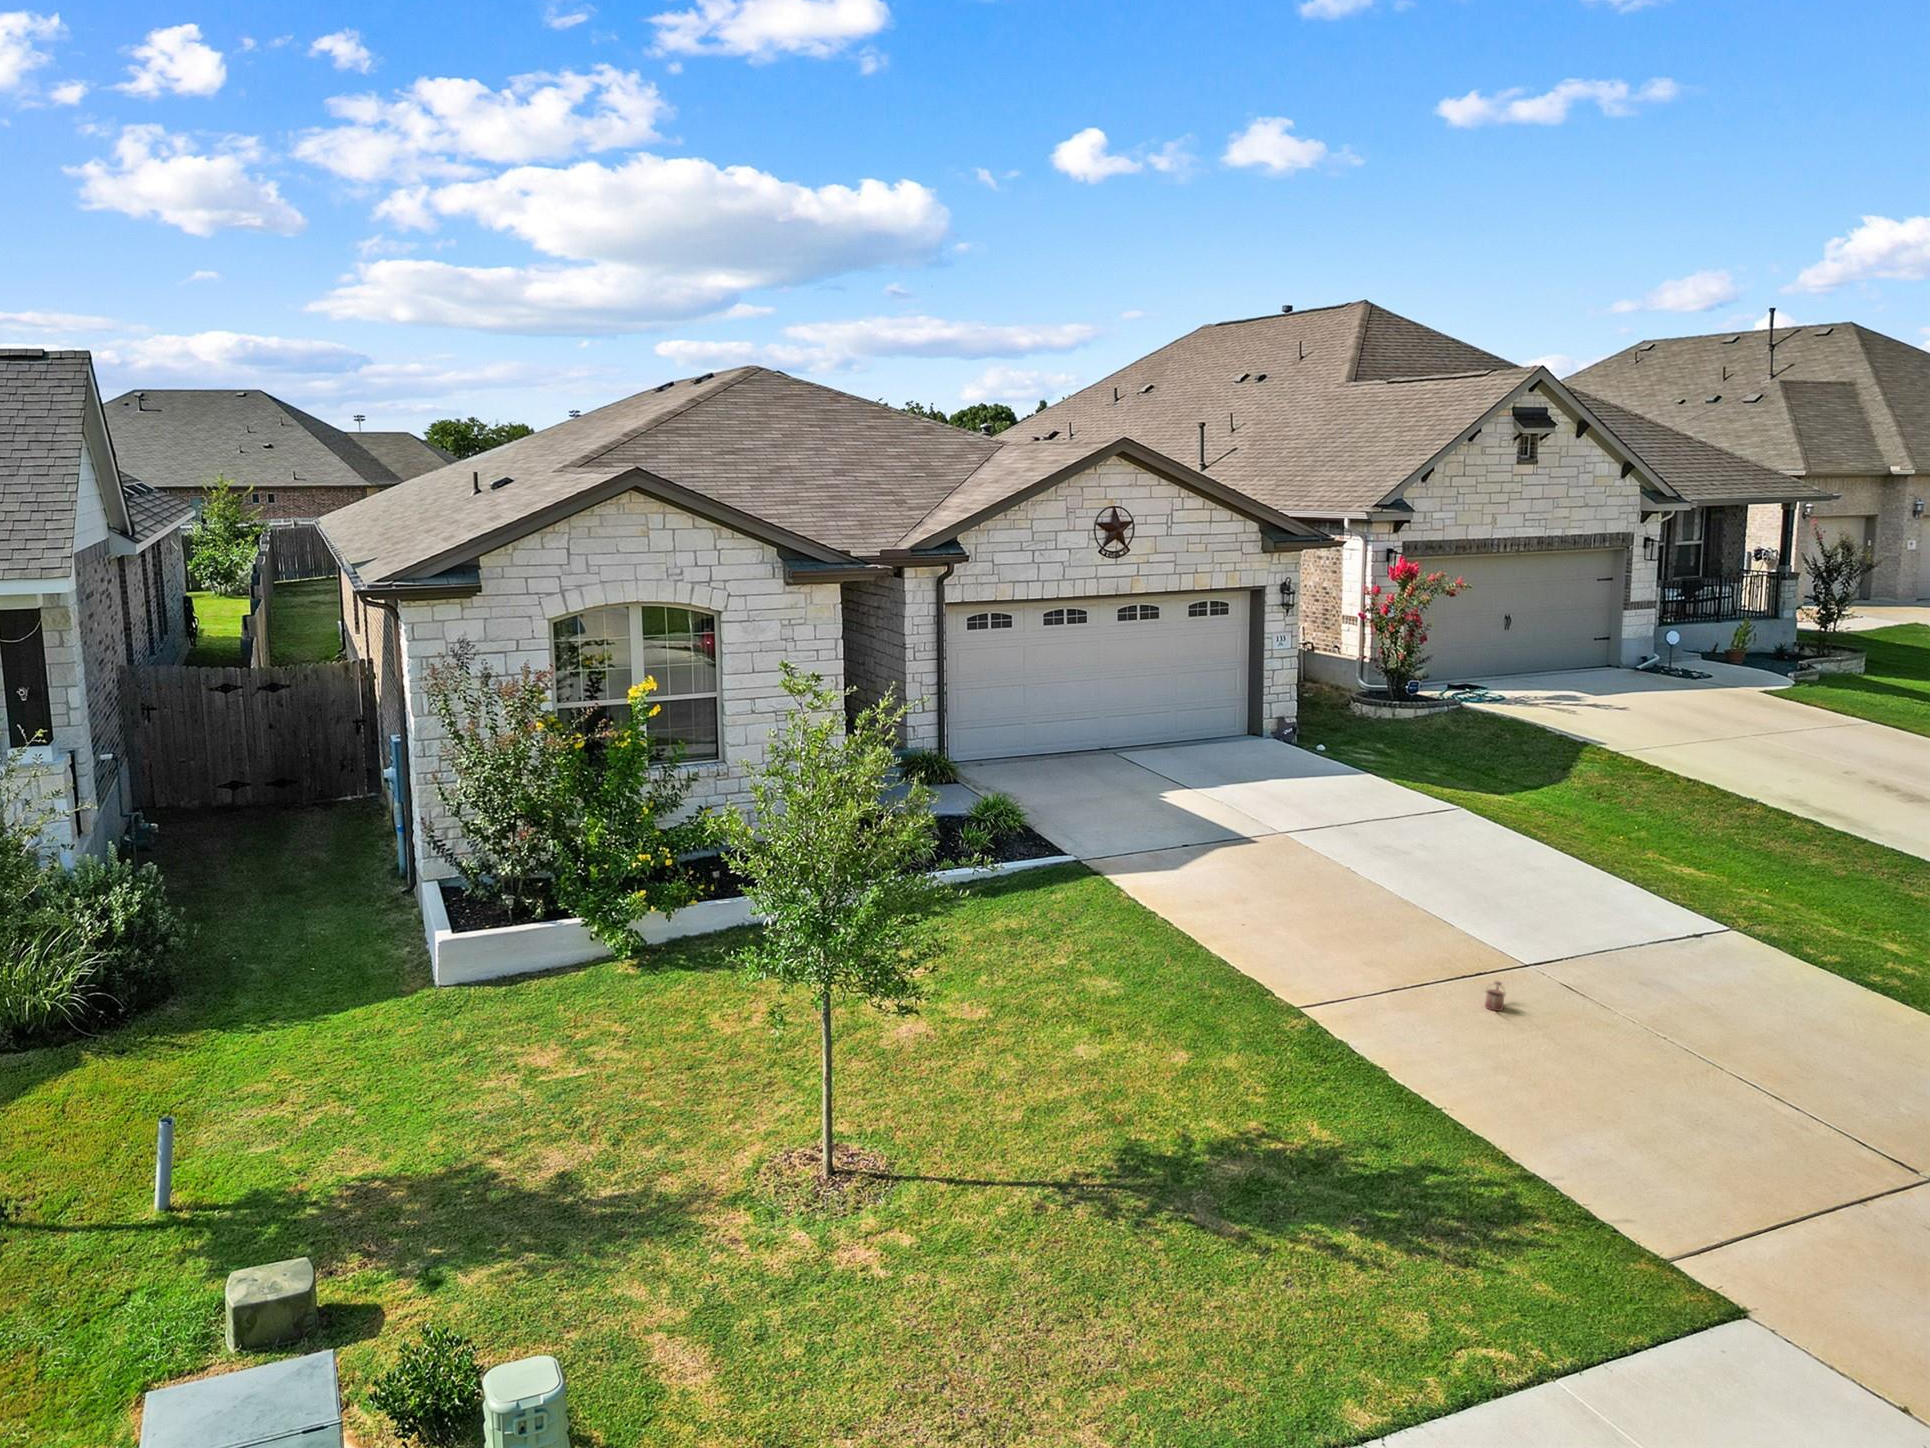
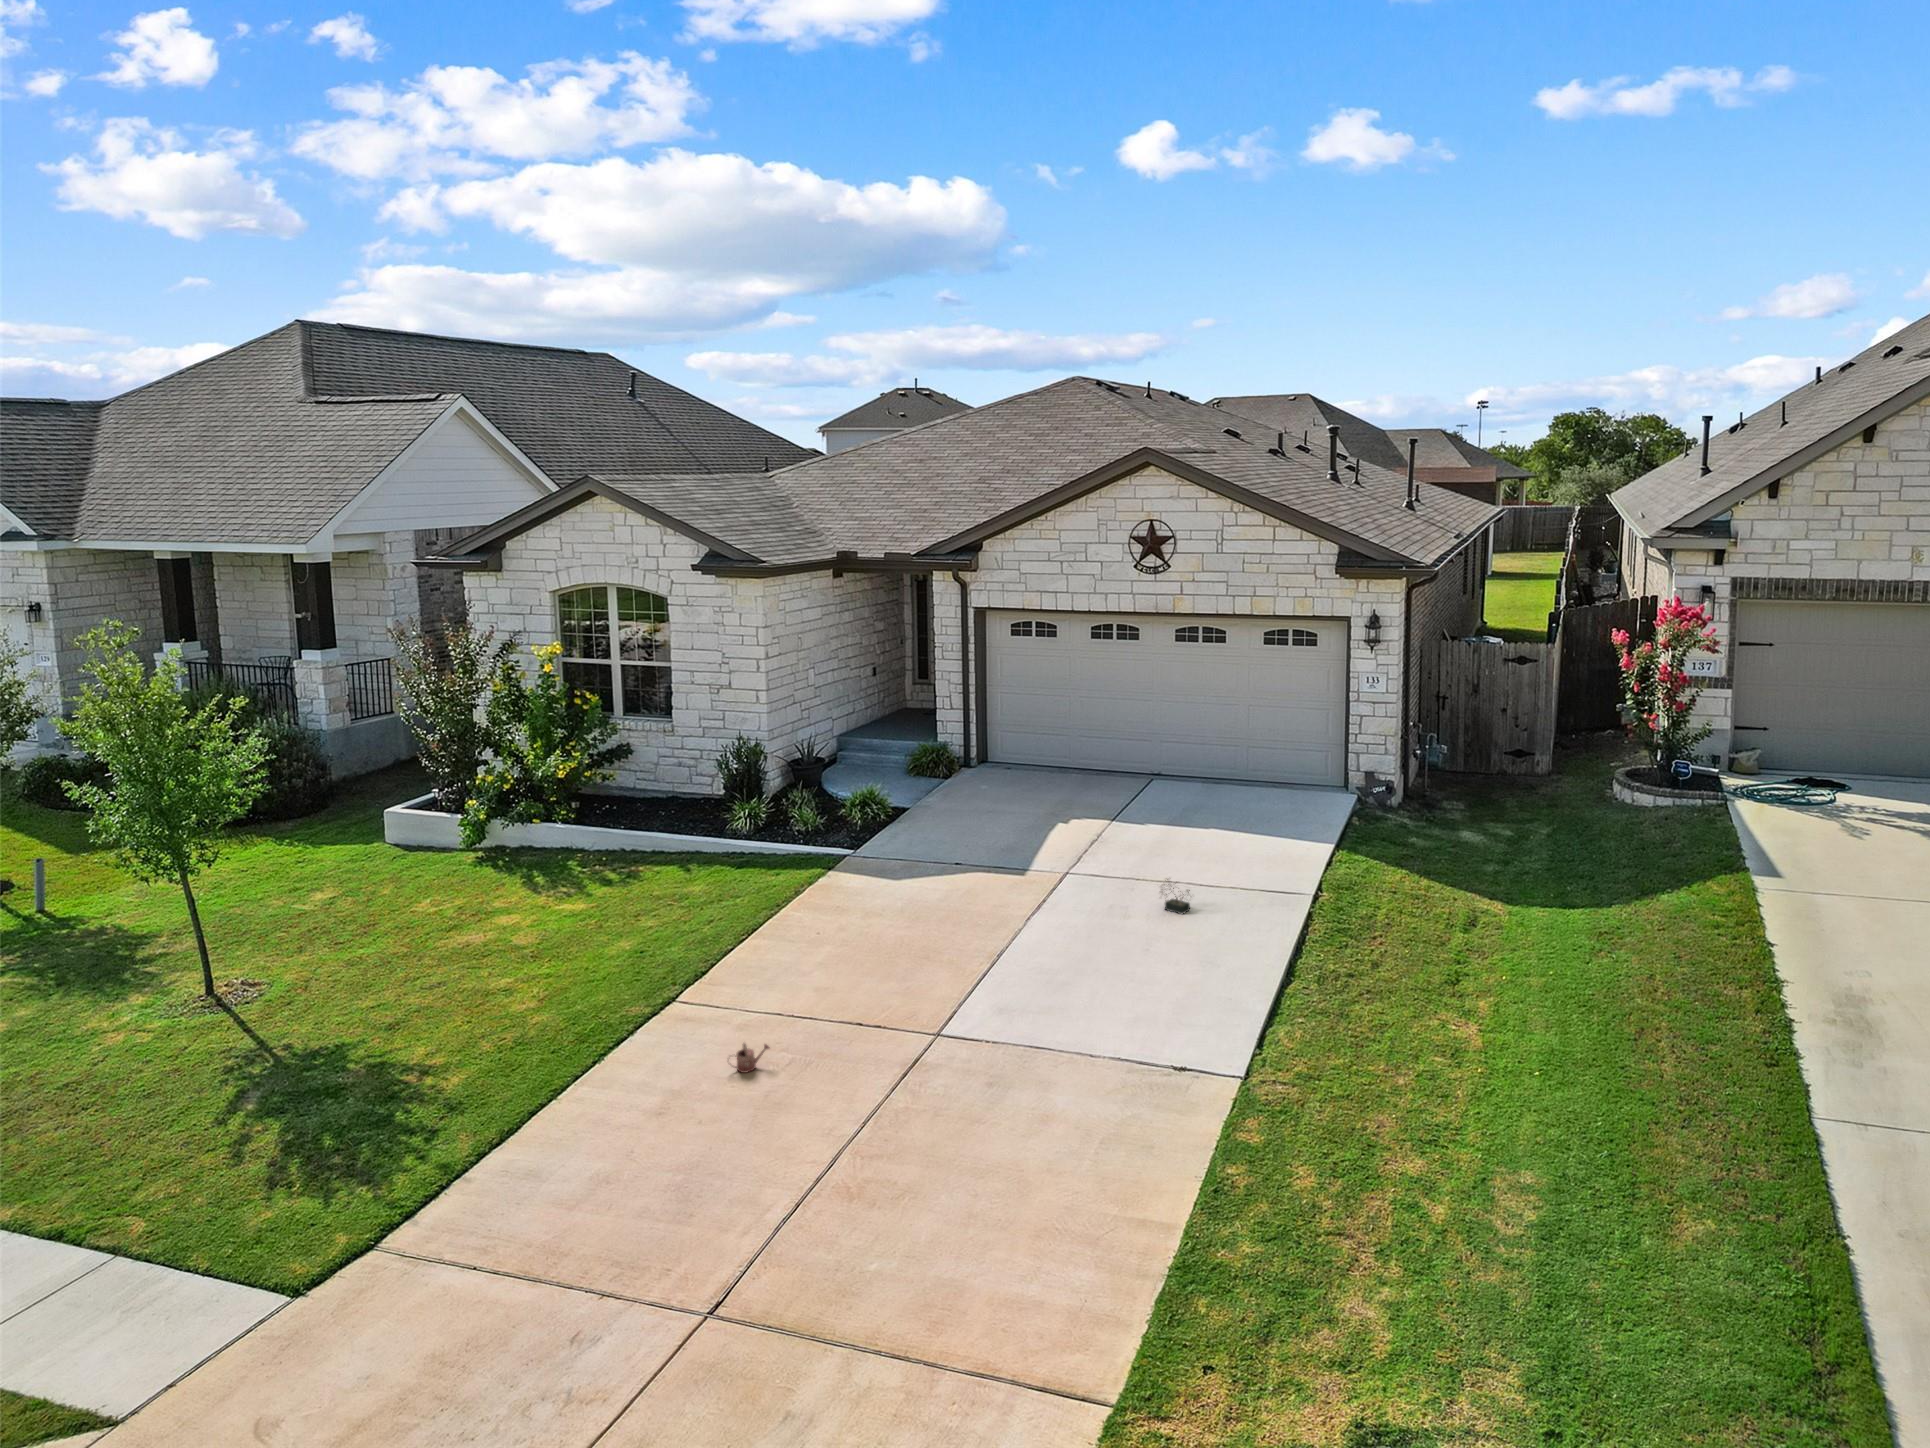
decorative plant: none [1376,807,1409,835] -> present [1161,879,1190,914]

